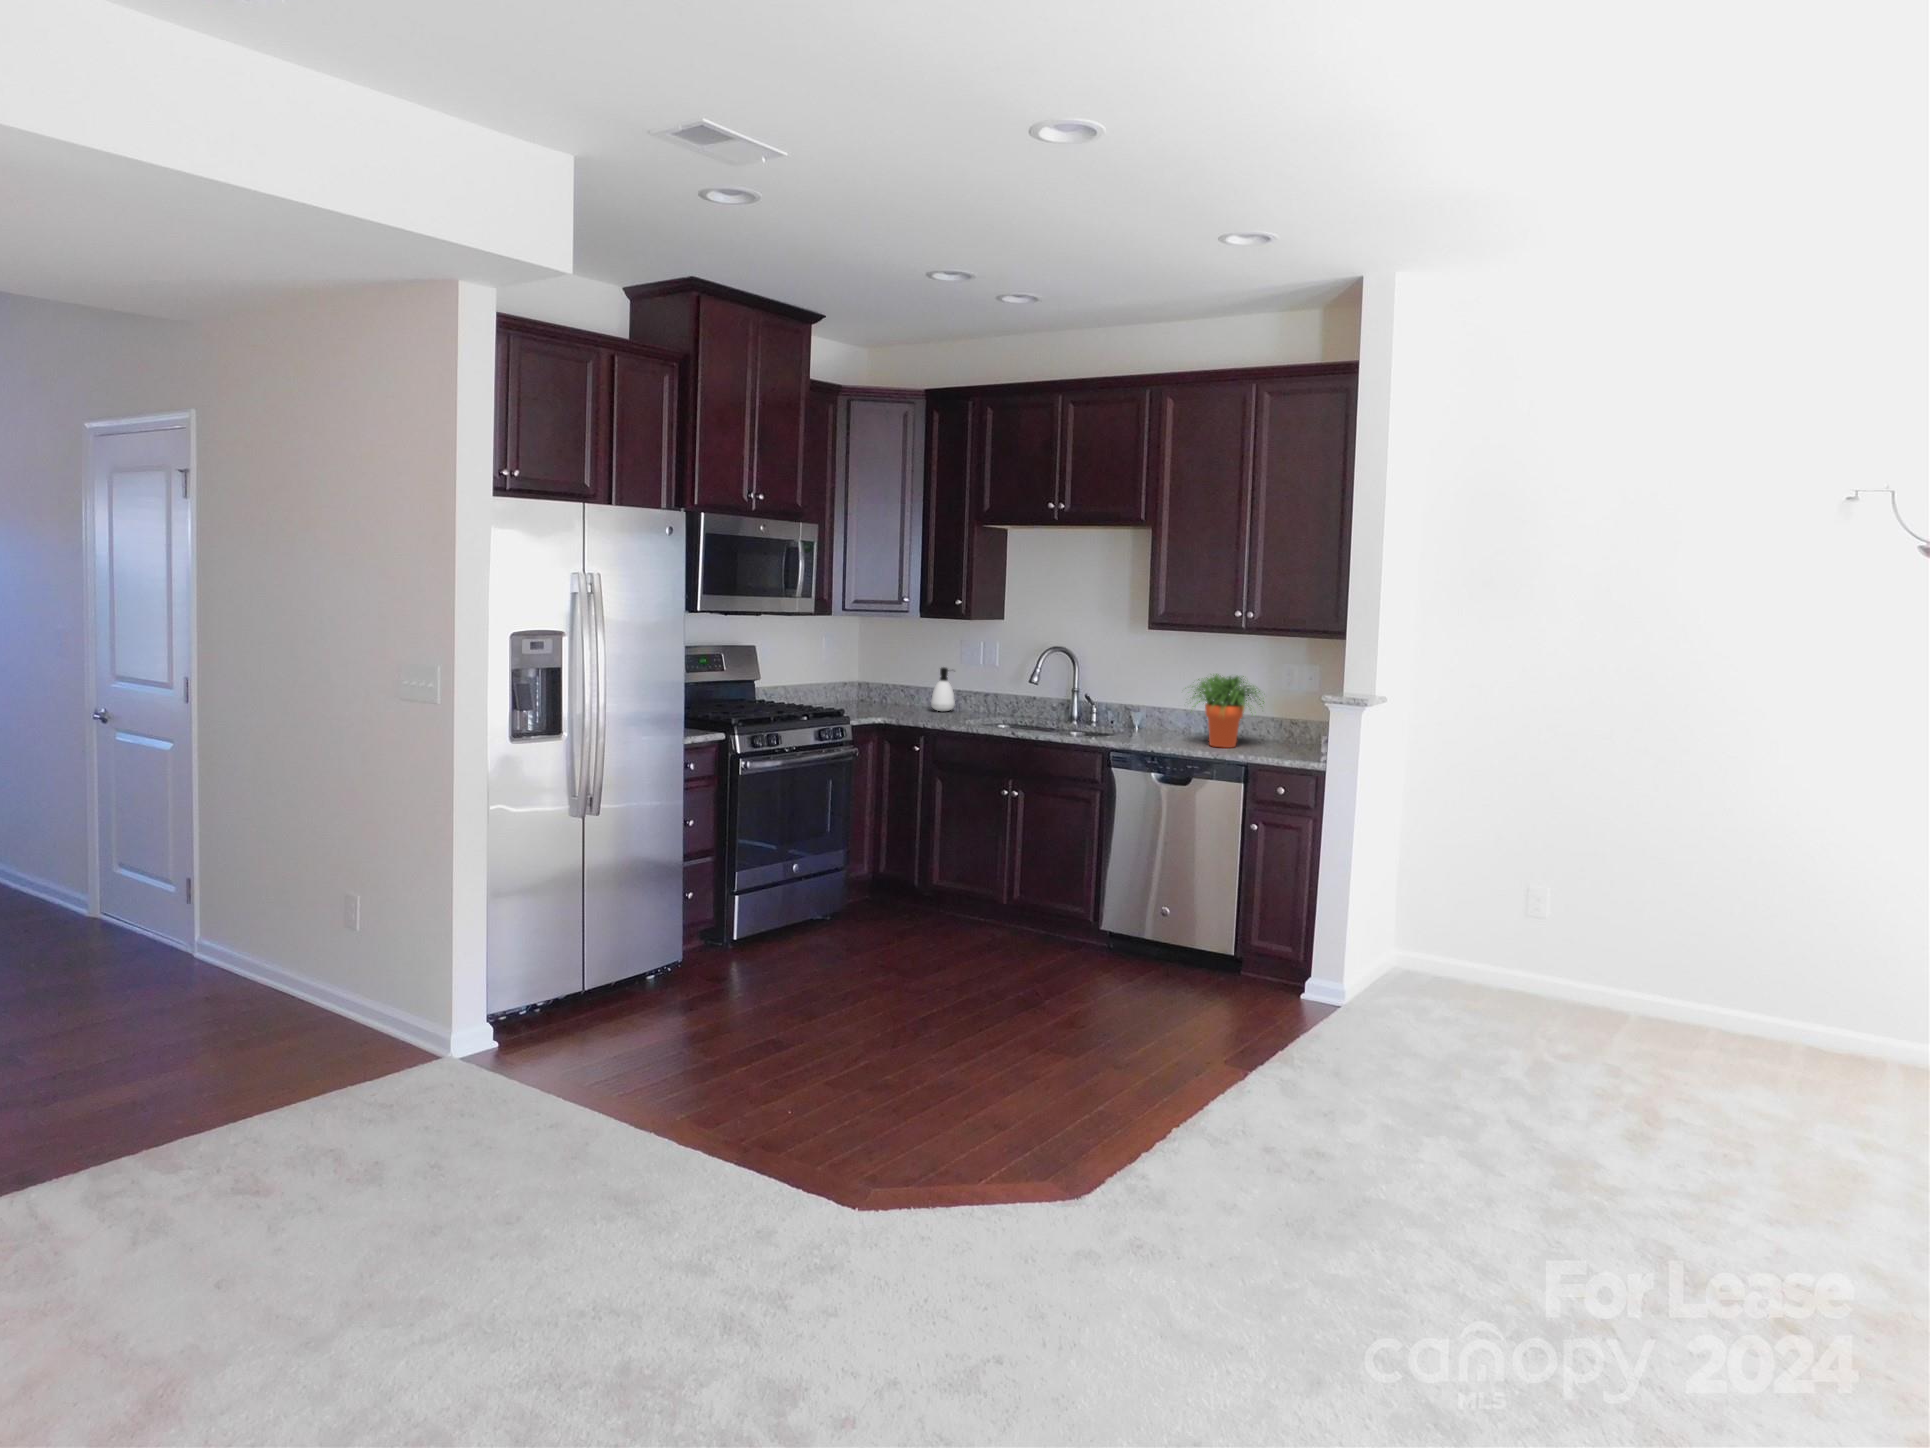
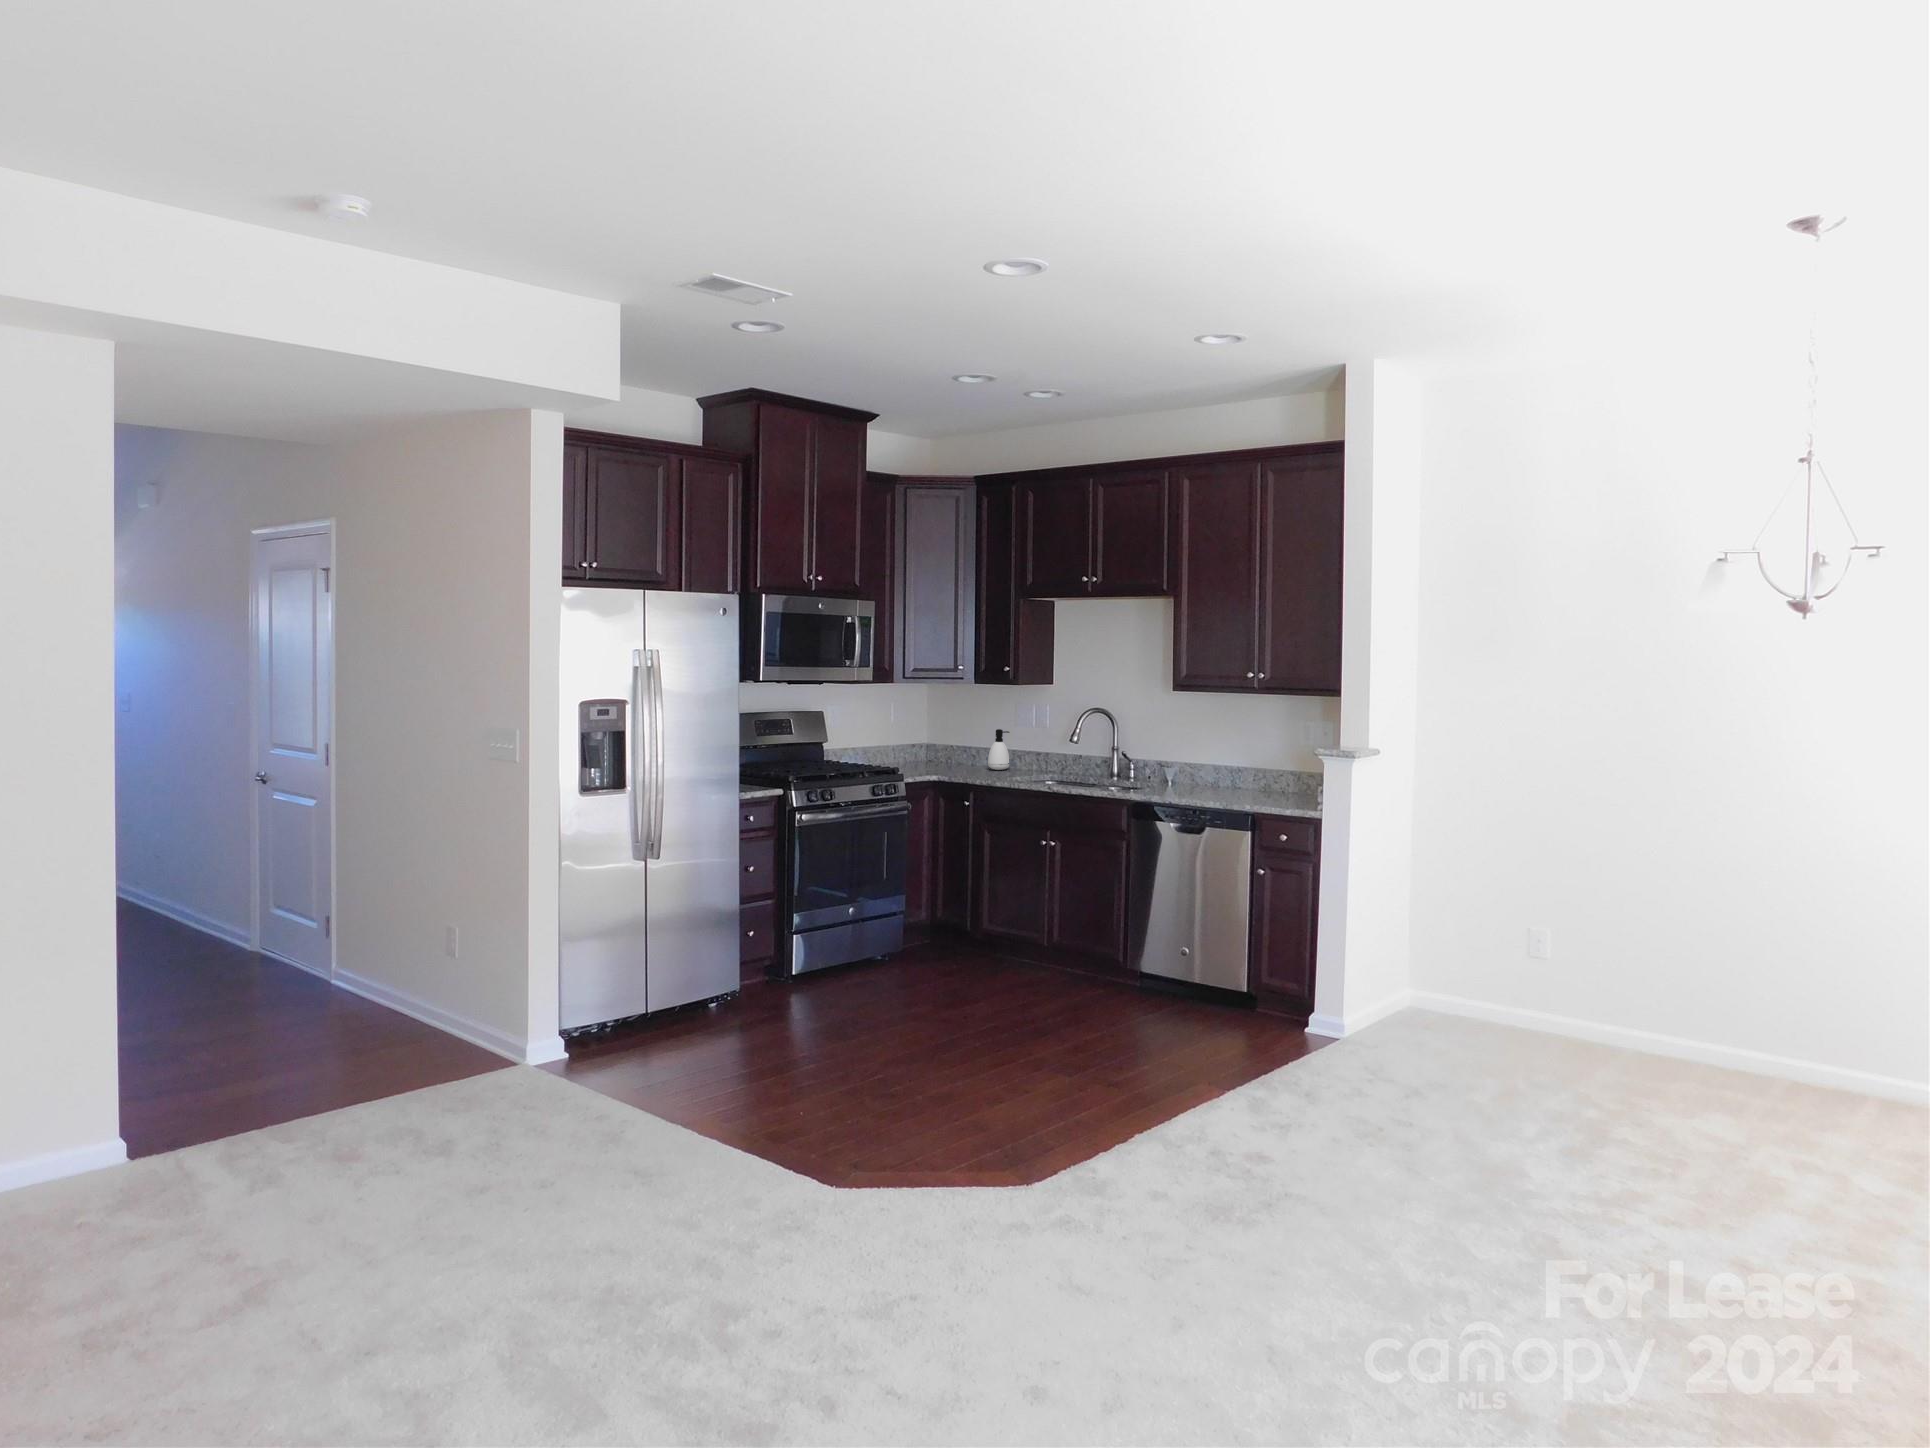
potted plant: present [1185,674,1264,748] -> none [1199,730,1280,799]

